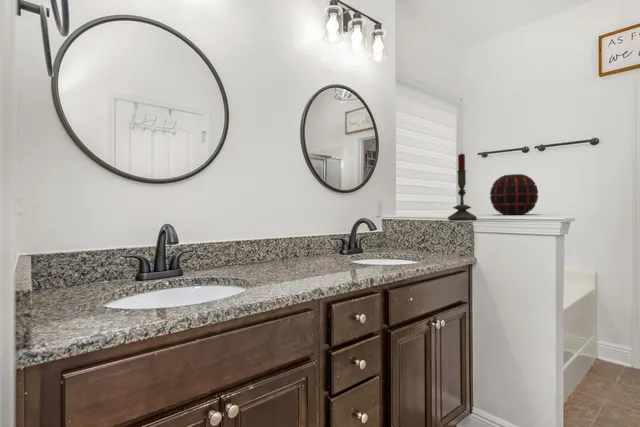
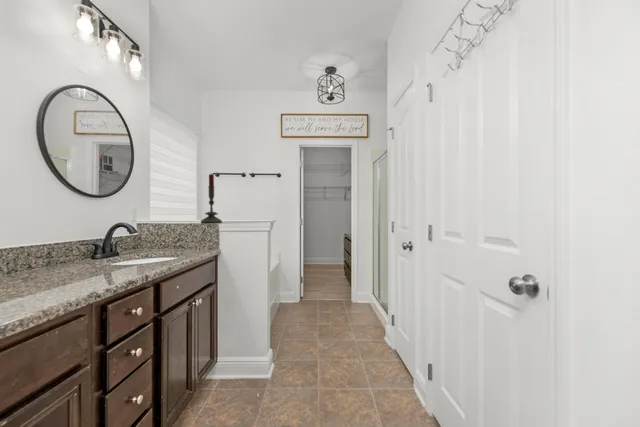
decorative vase: present [490,174,538,215] -> none [225,191,255,218]

